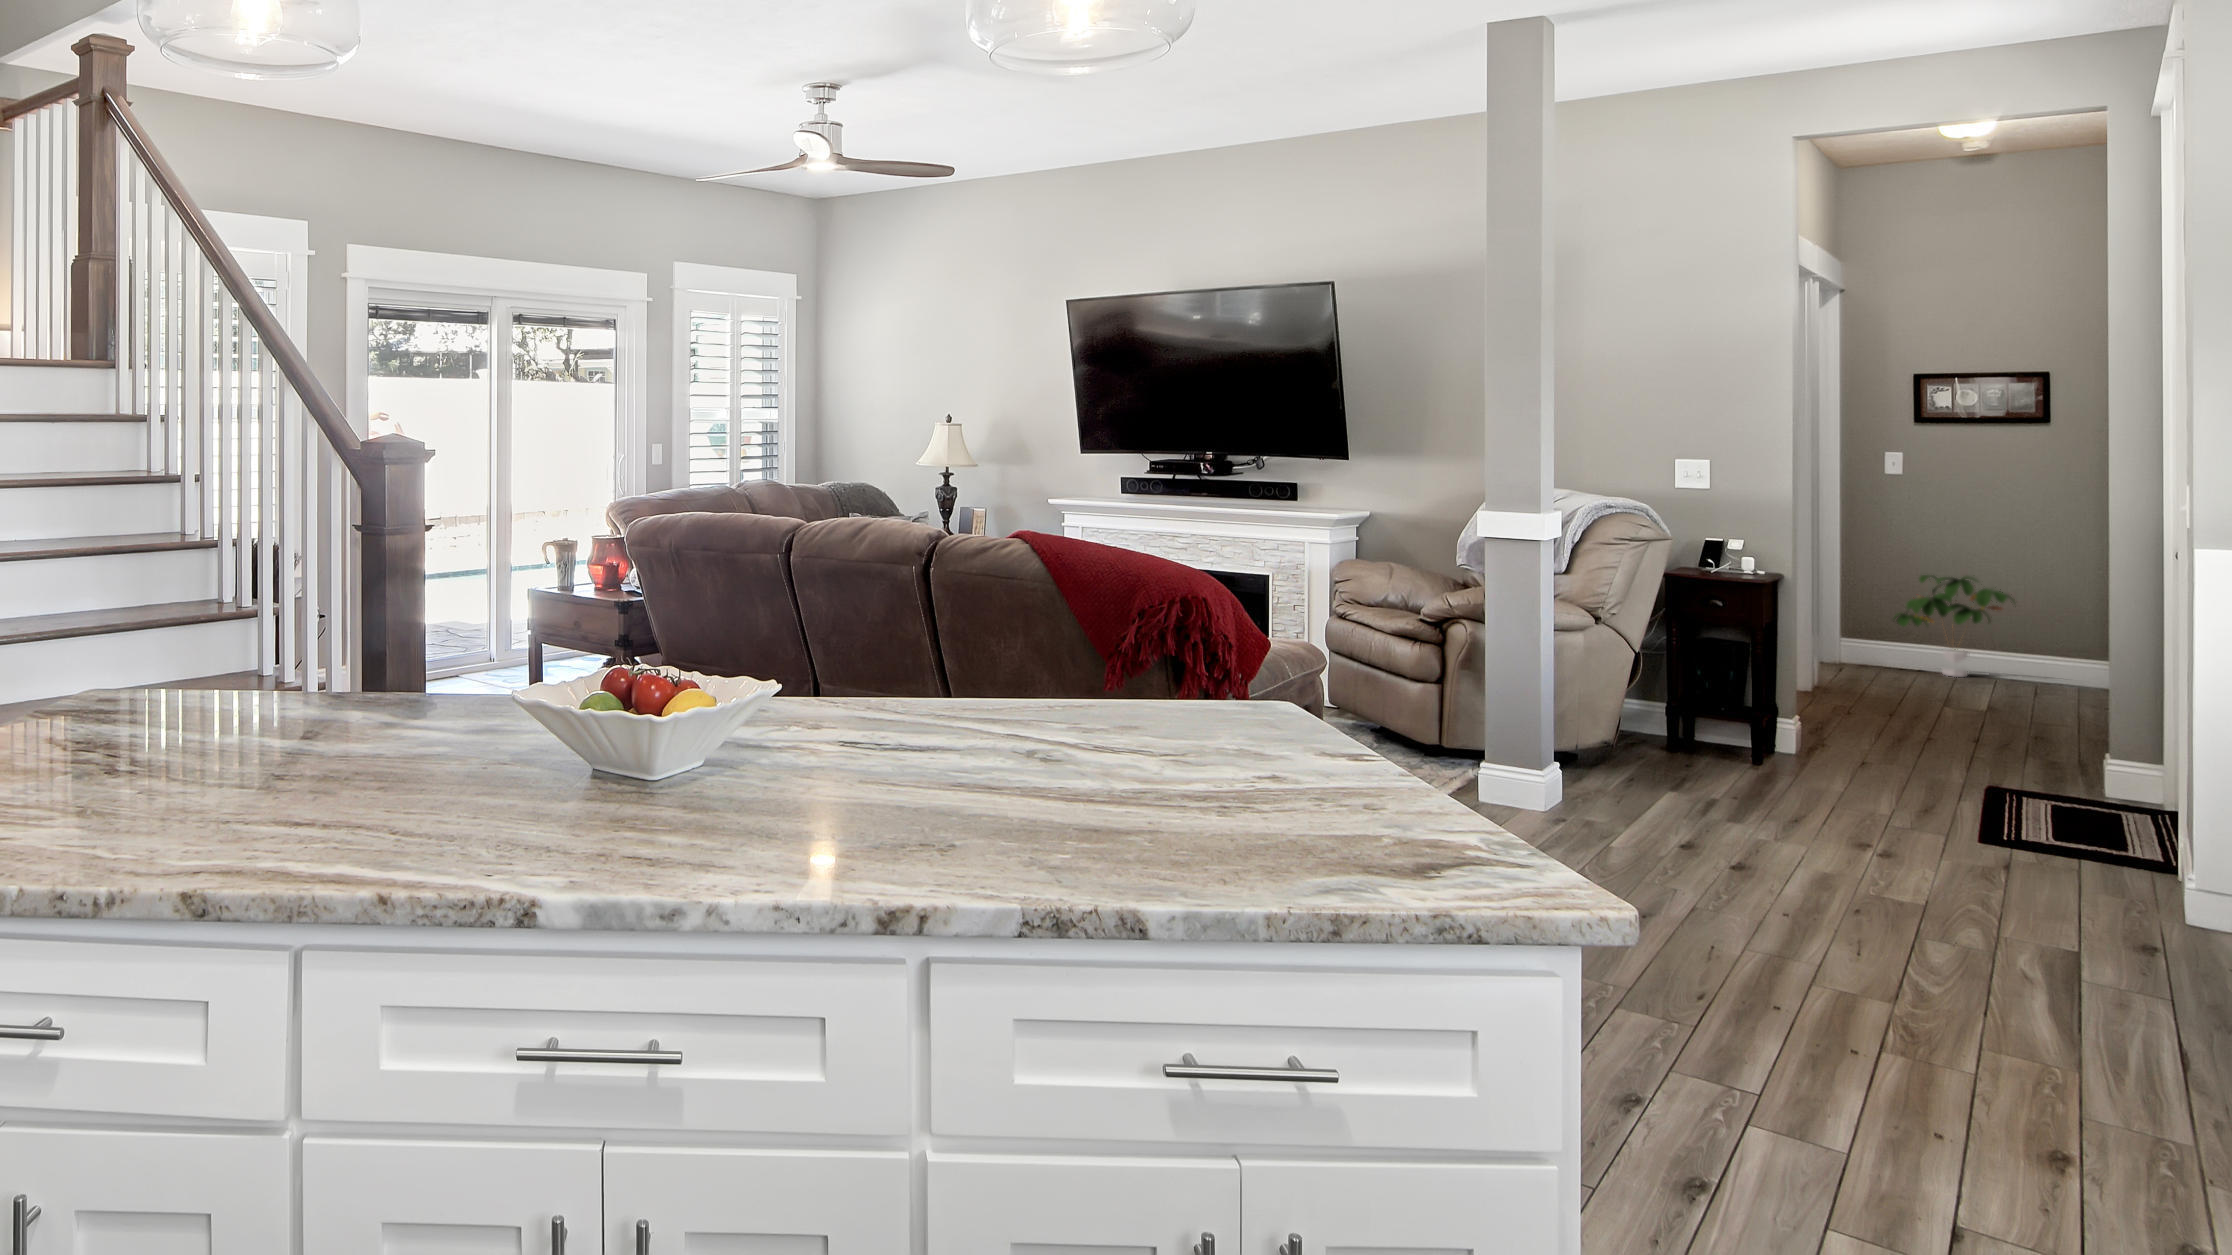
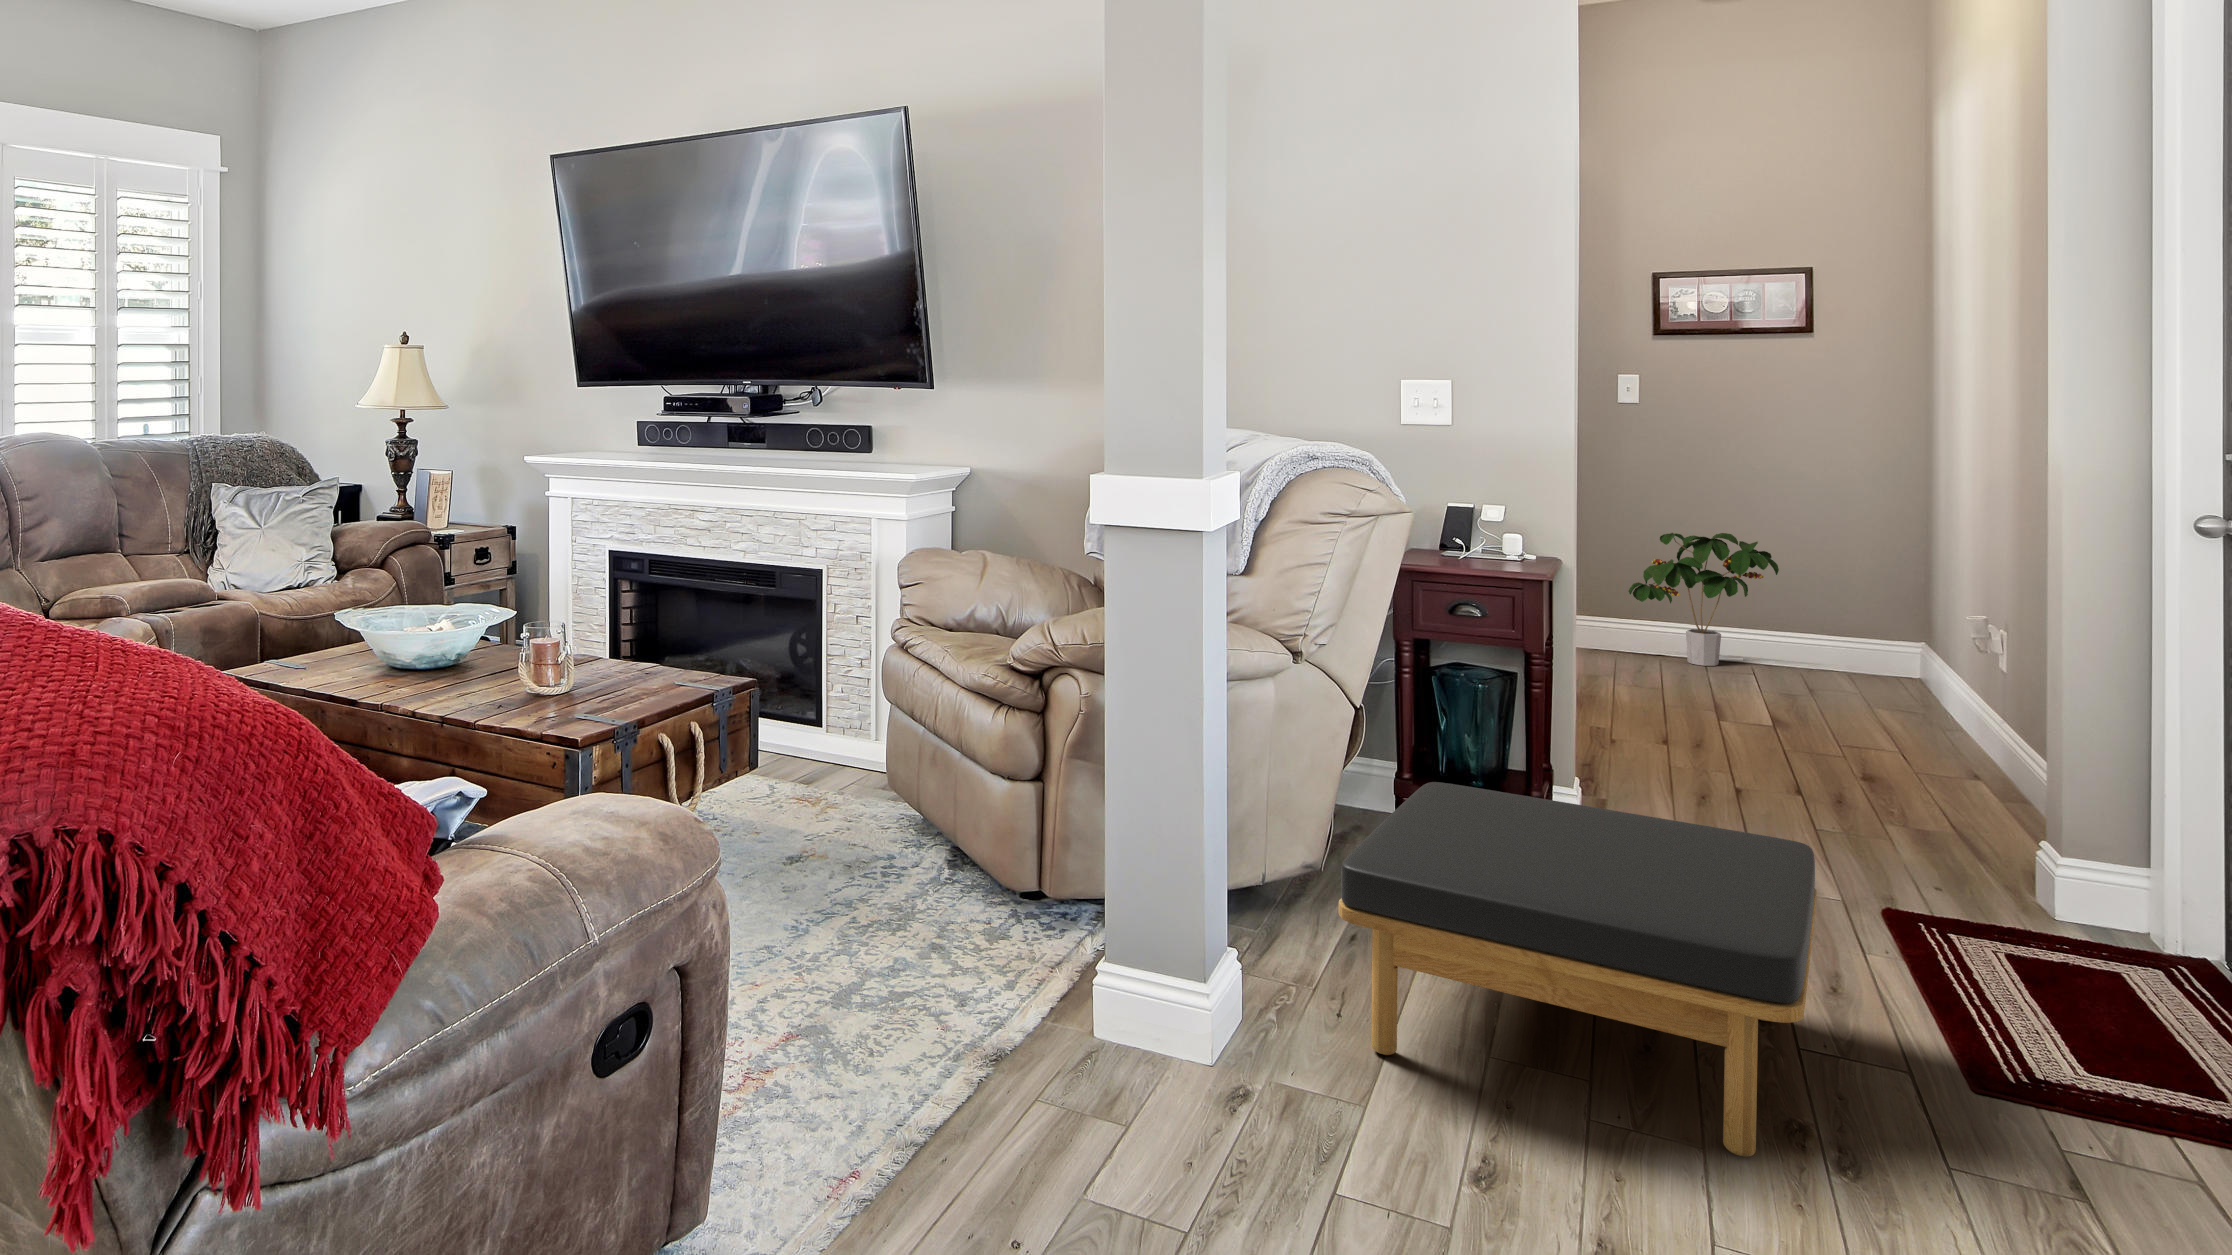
ottoman: none [1617,693,1903,851] -> present [1339,782,1817,1156]

